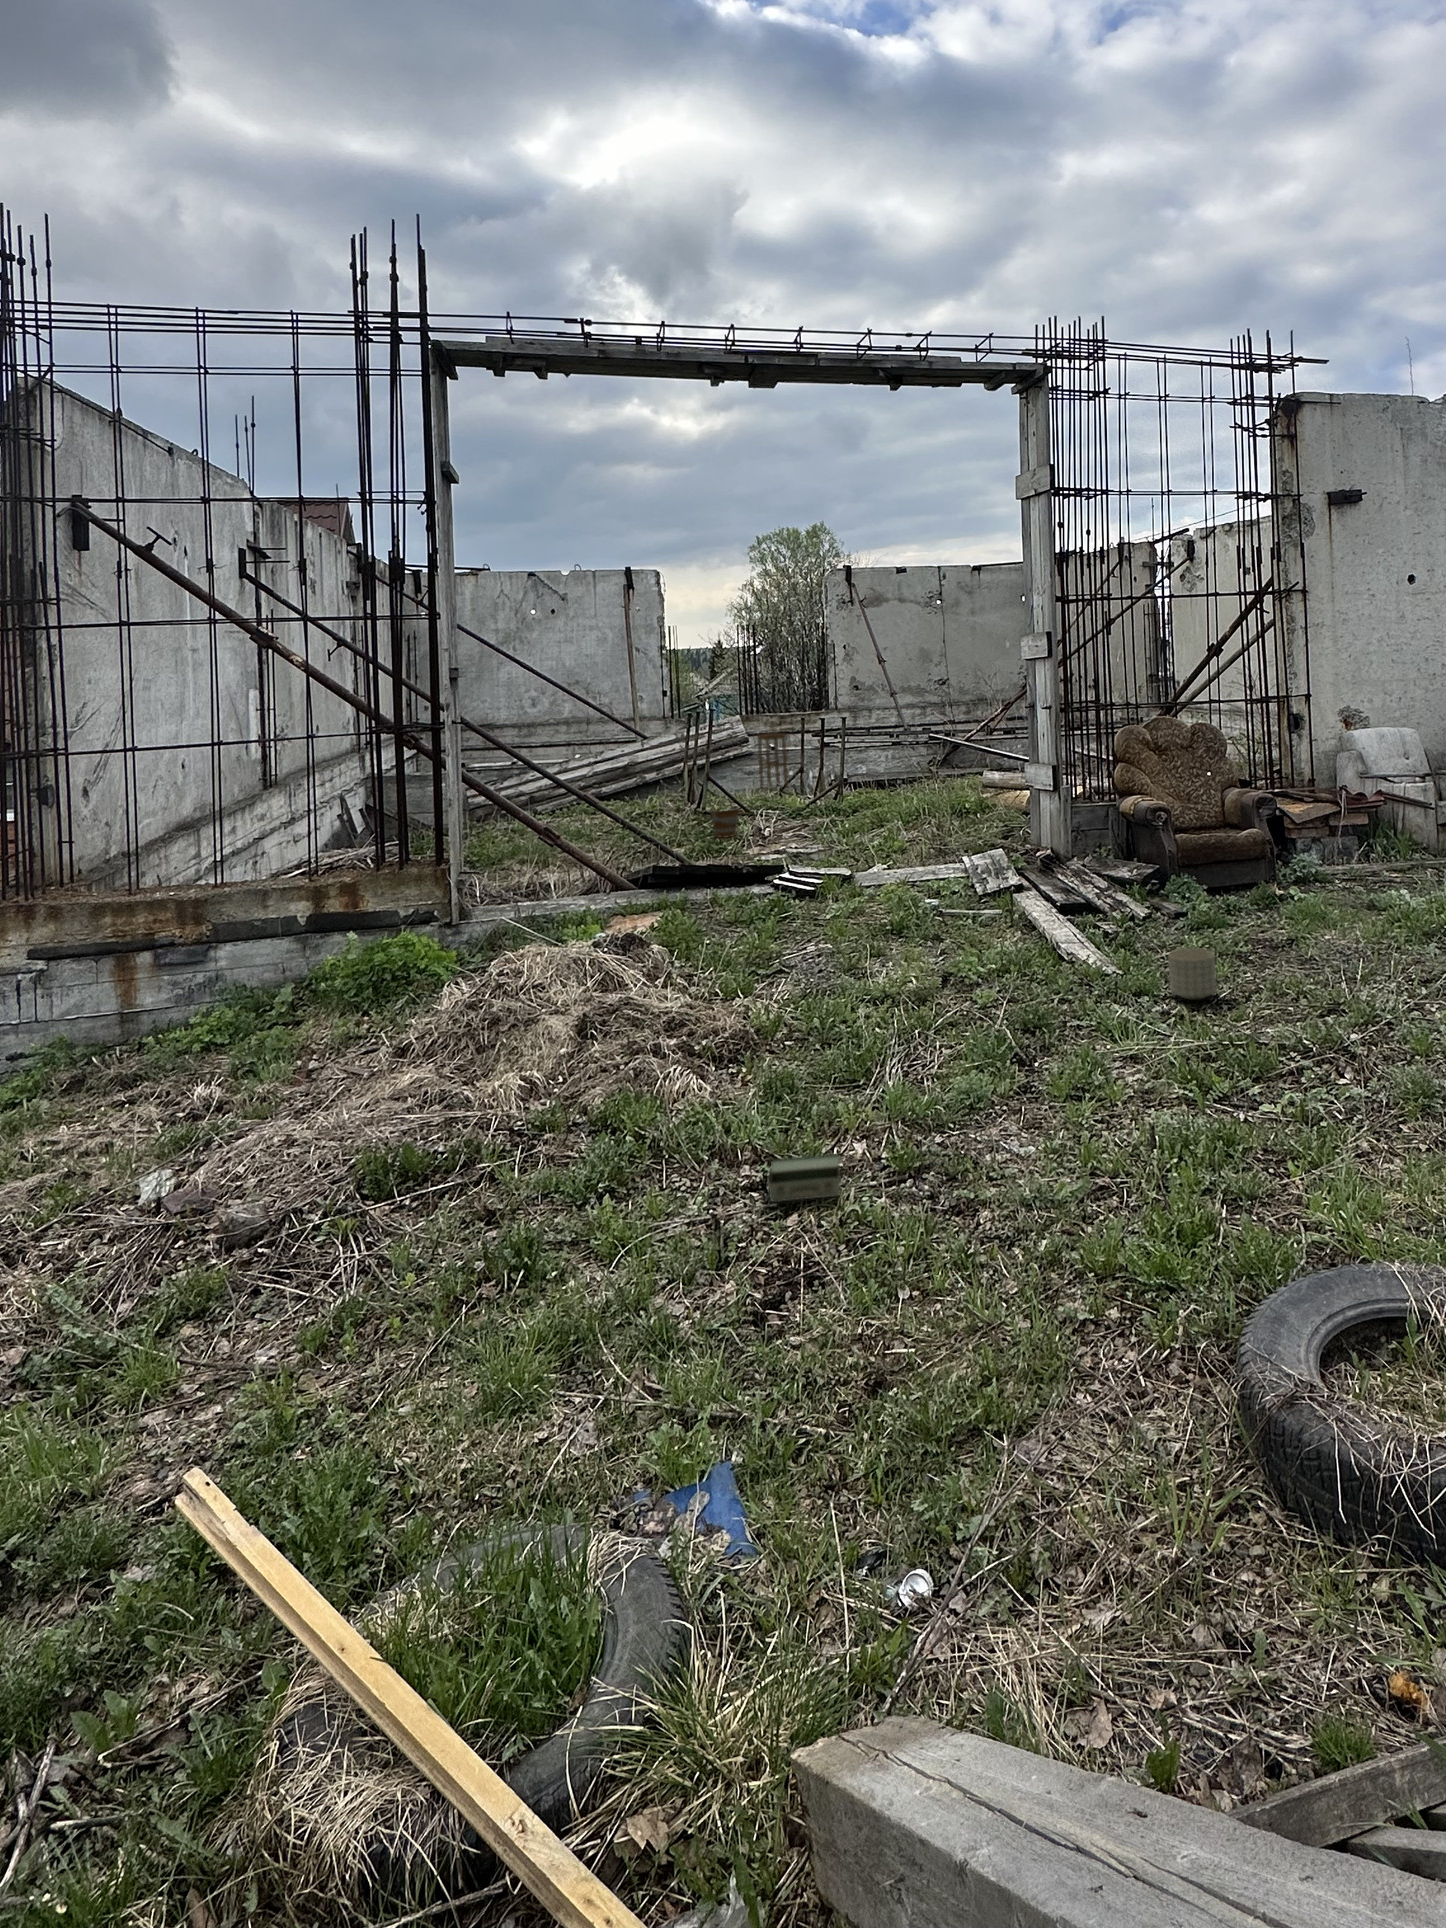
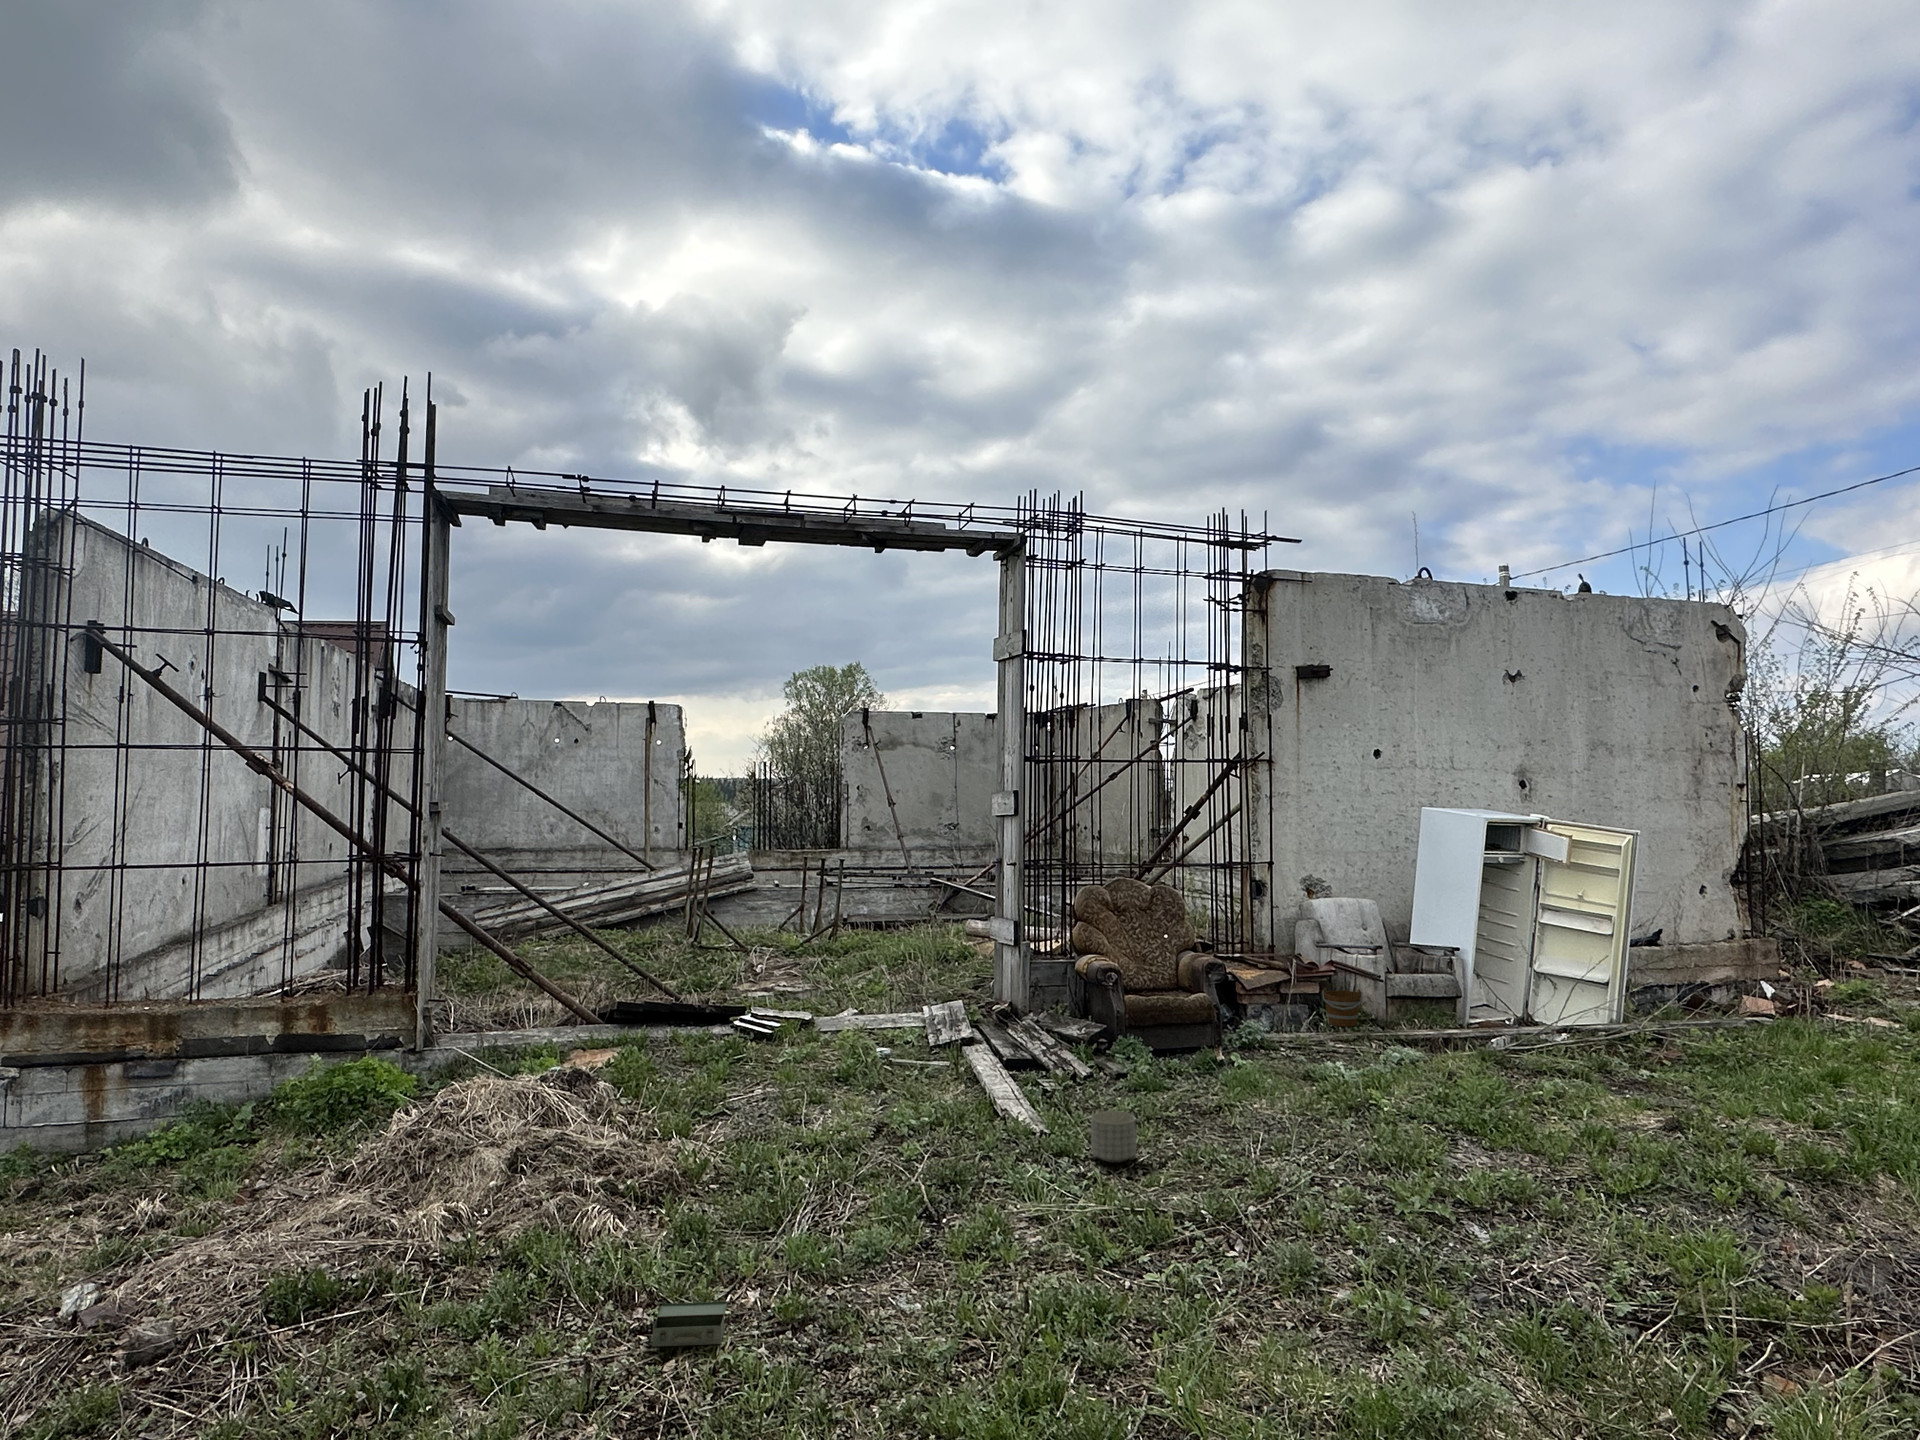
stool: present [757,733,788,788] -> none [757,869,787,924]
bucket: present [710,806,741,838] -> present [1322,988,1362,1027]

